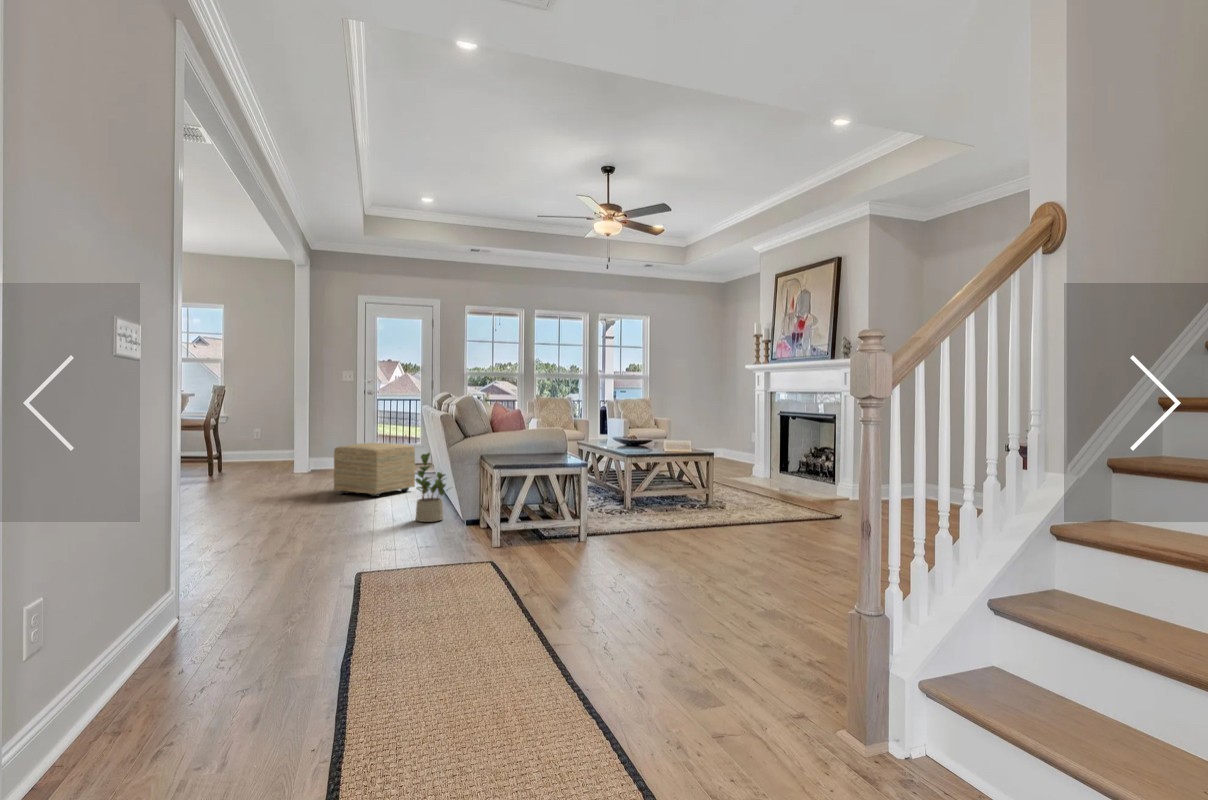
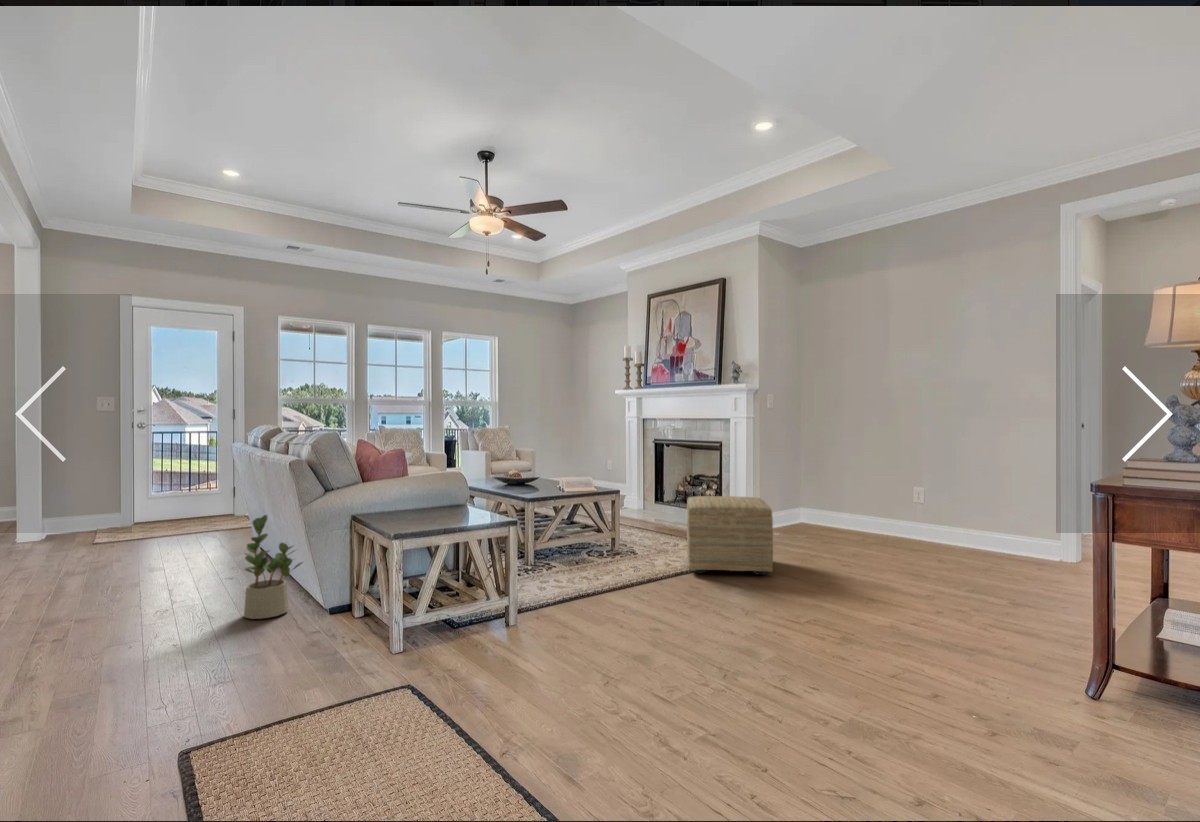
ottoman: present [334,443,415,497] -> present [687,496,773,575]

